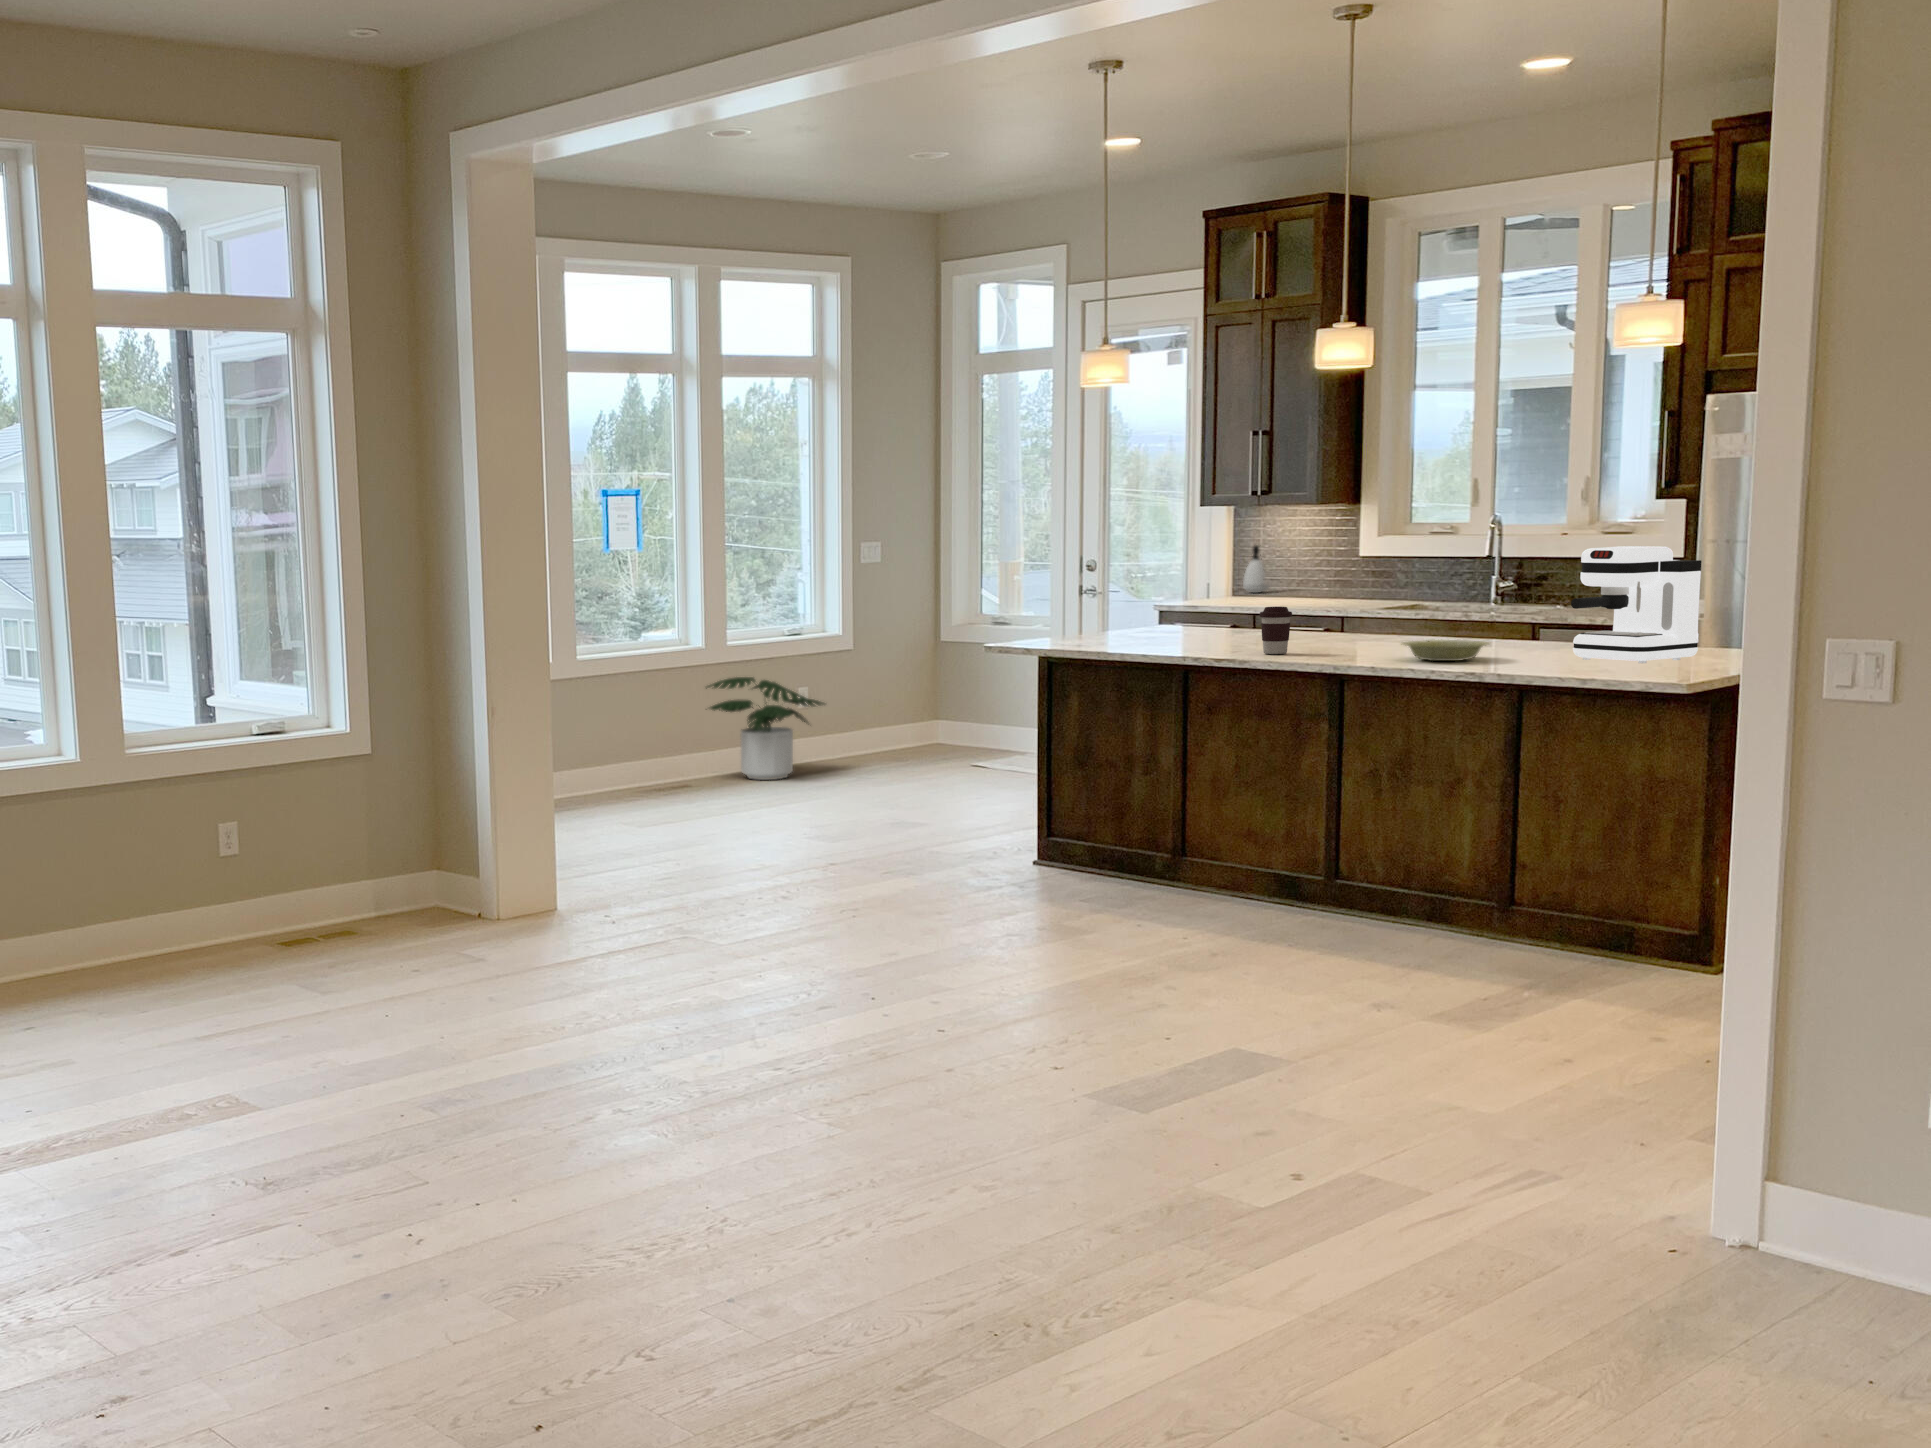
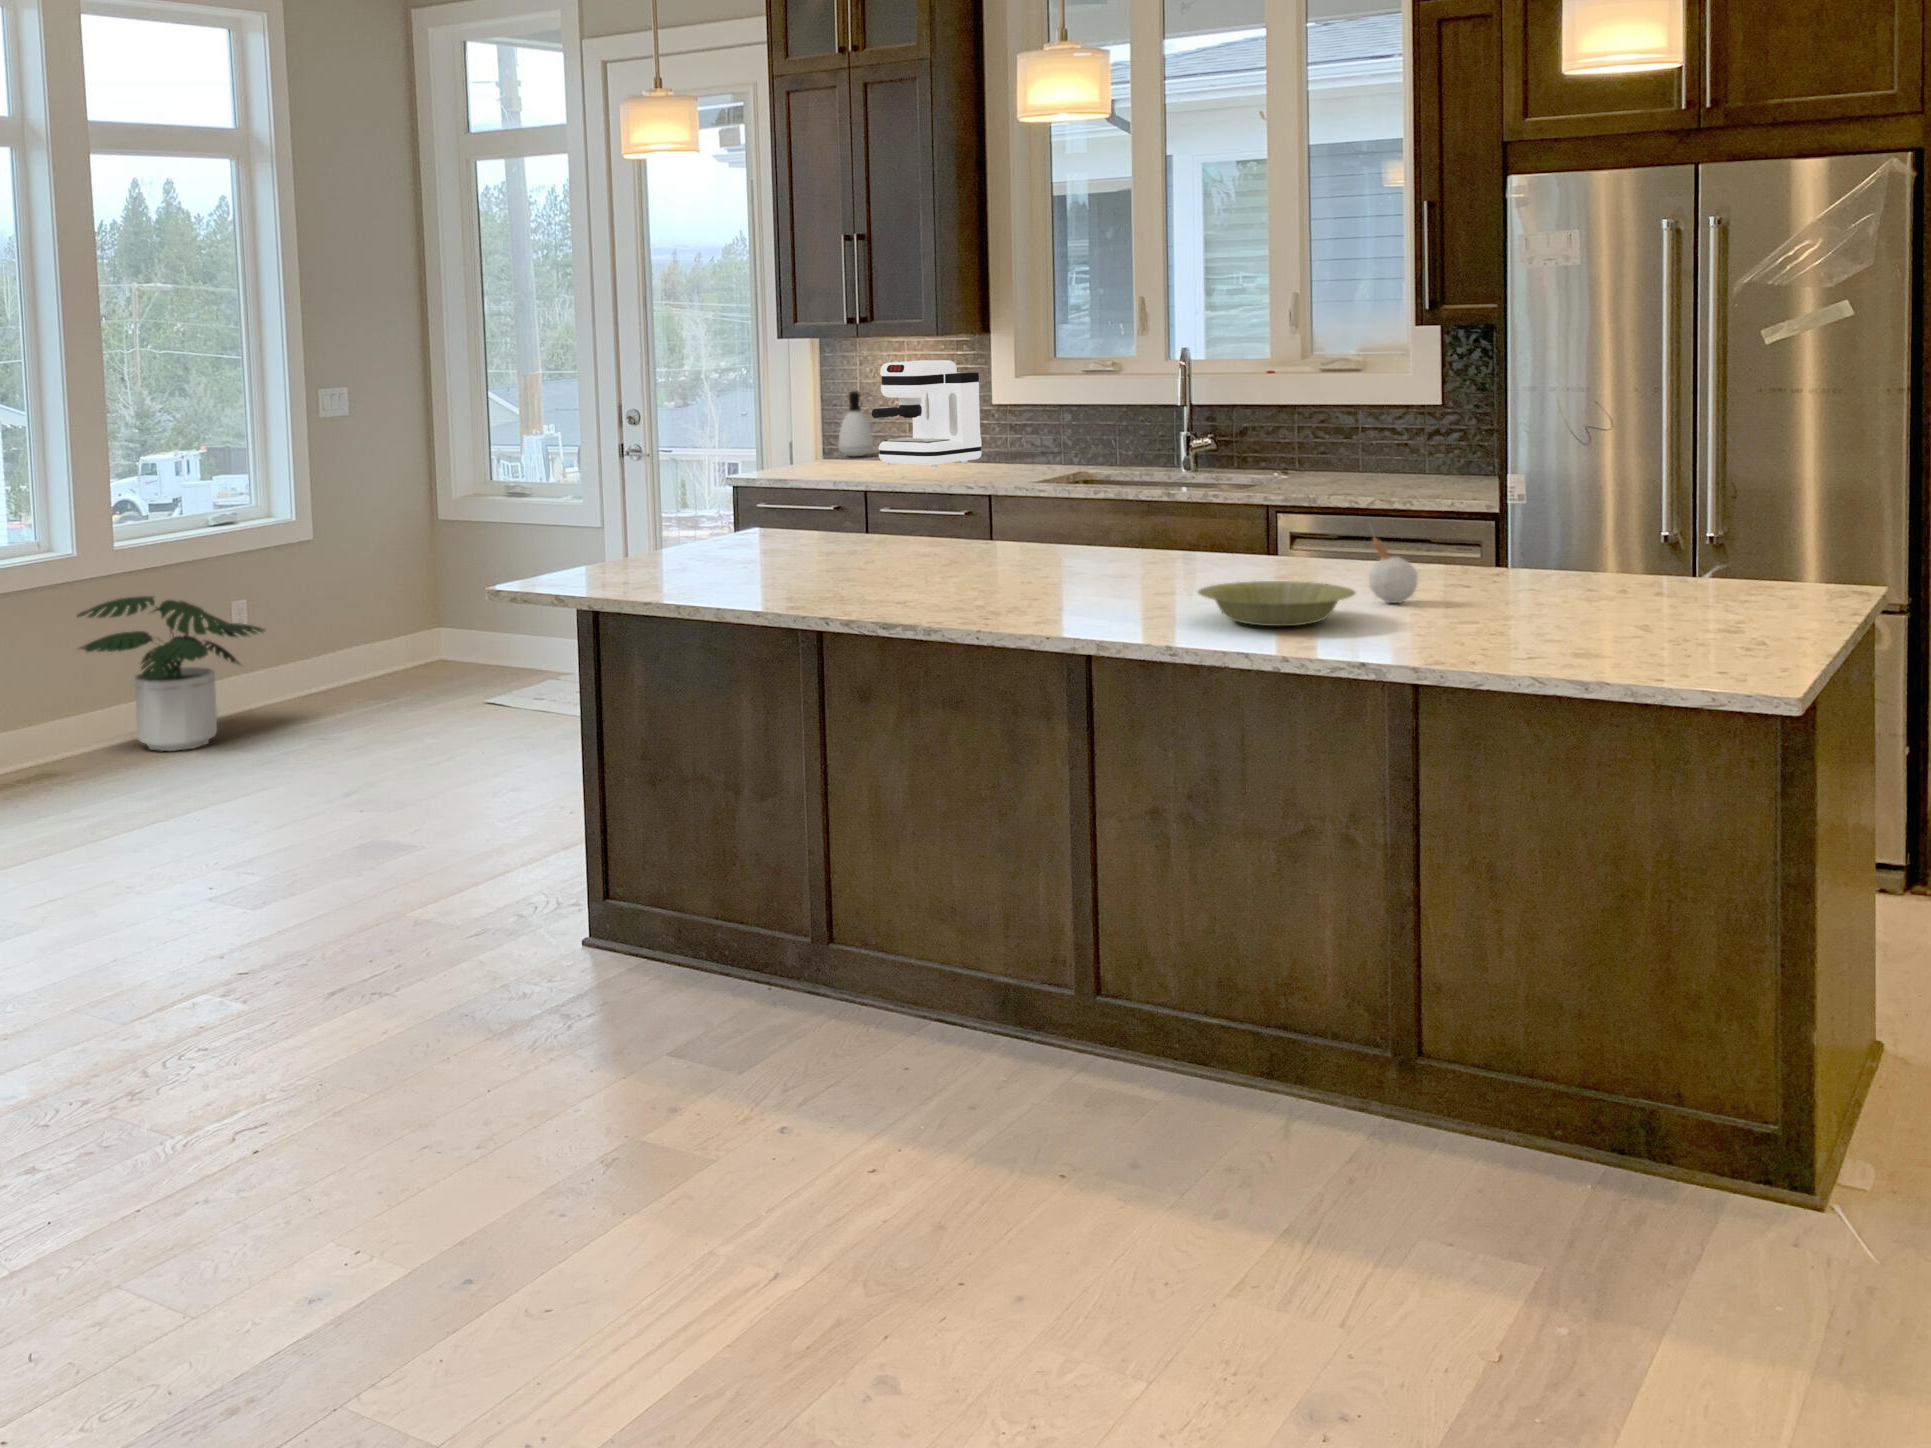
coffee maker: present [1571,546,1701,663] -> present [872,360,982,467]
coffee cup: present [1260,607,1292,654] -> none [942,523,997,609]
candle: none [1512,609,1541,655] -> present [1369,532,1418,603]

